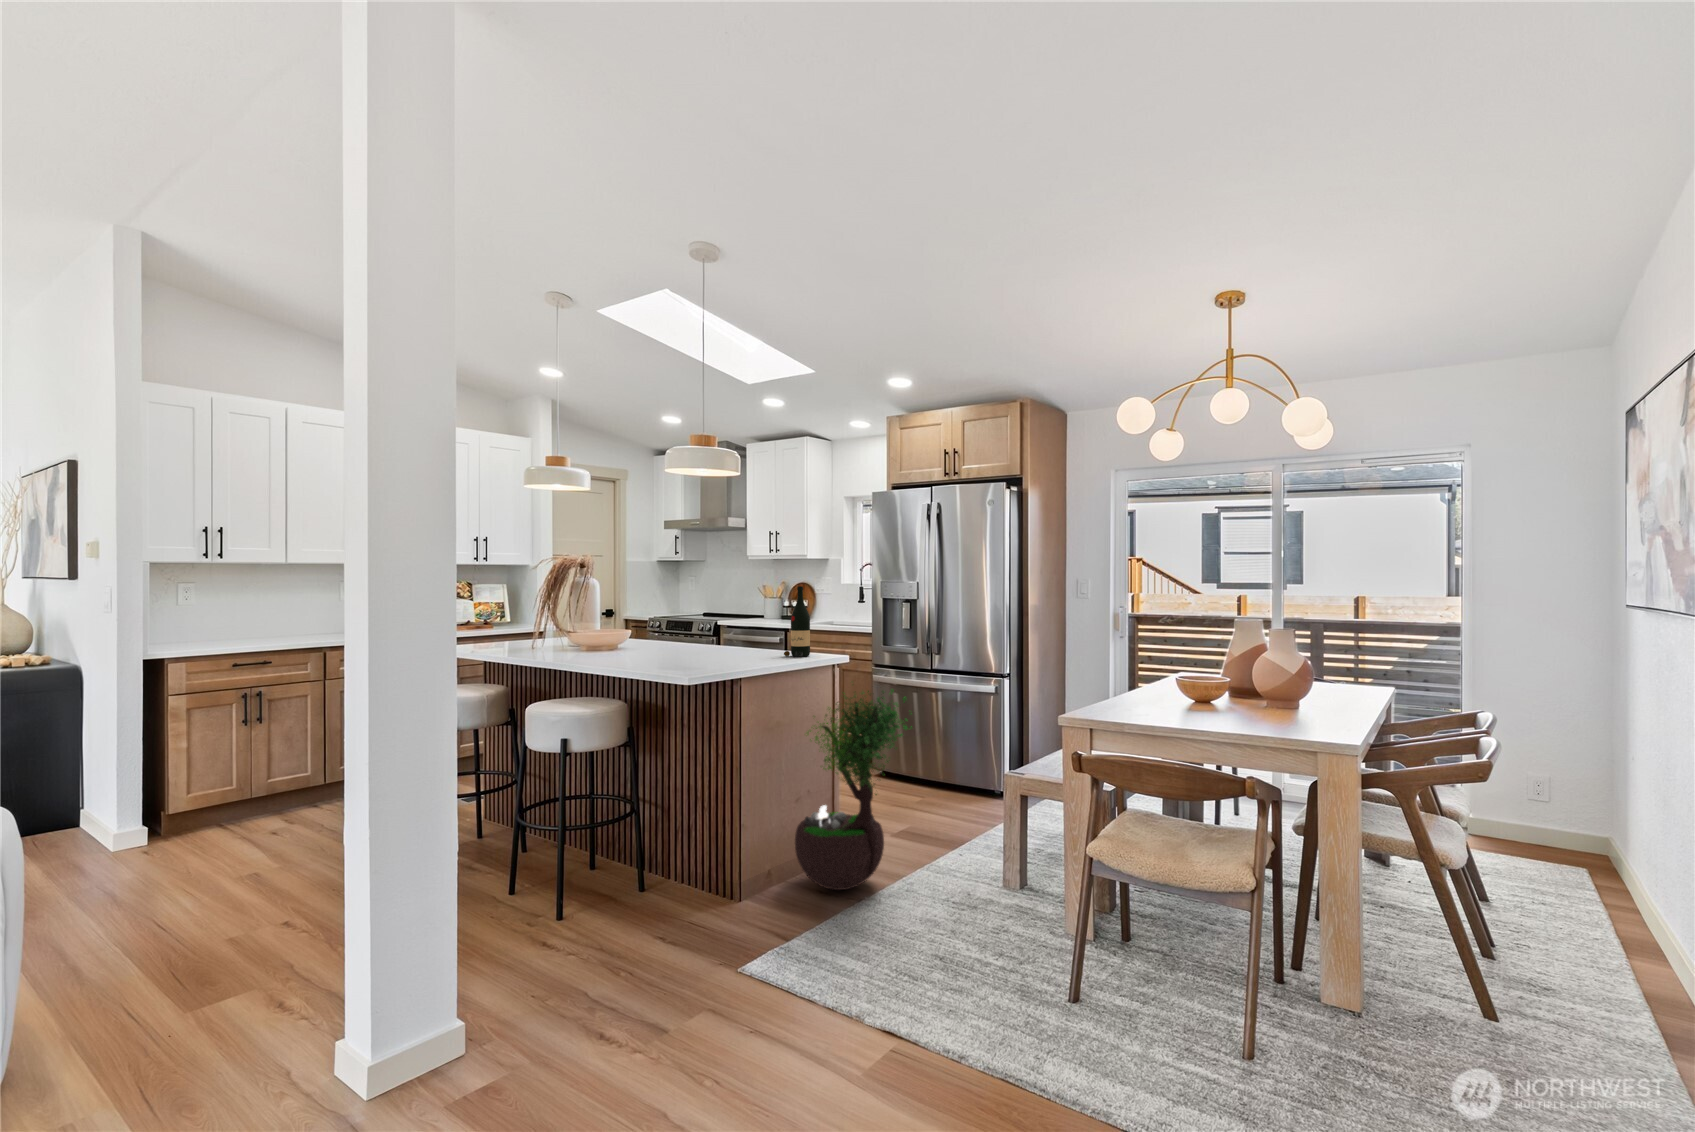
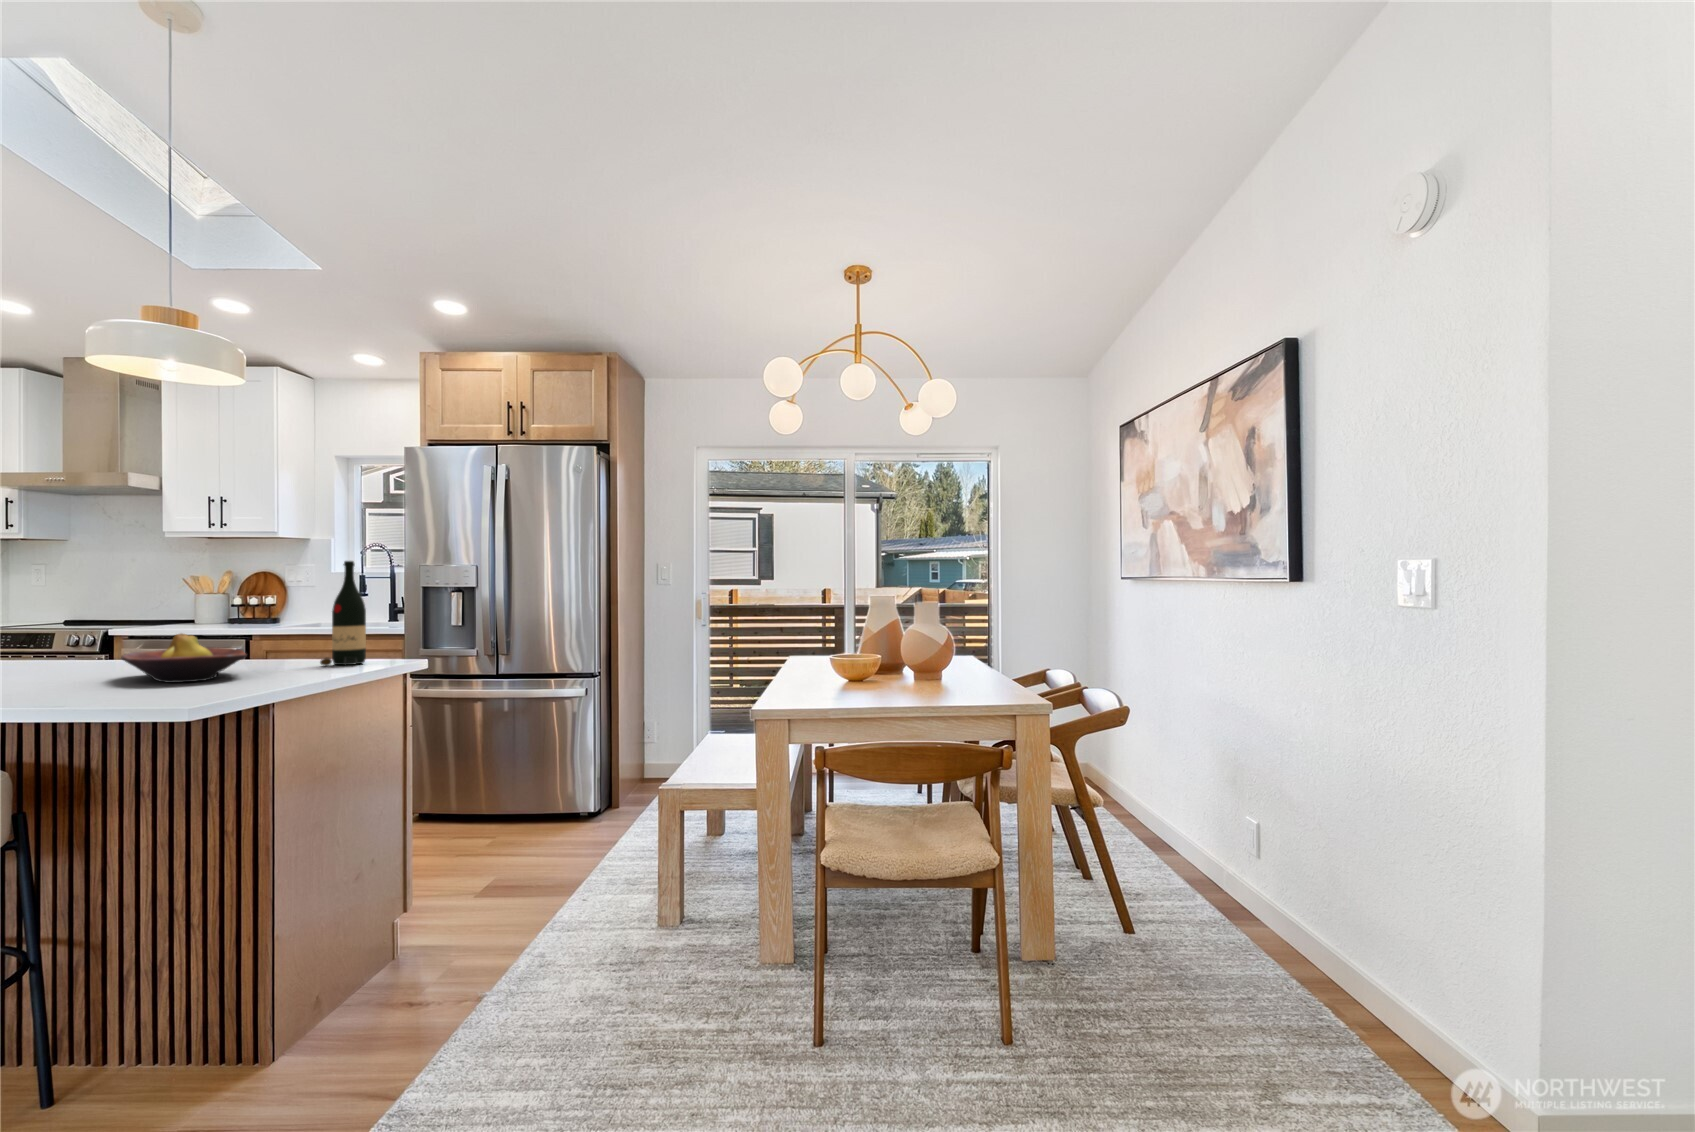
fruit bowl: none [682,632,740,662] -> present [122,633,247,683]
potted tree: present [795,690,907,890] -> none [362,691,547,999]

